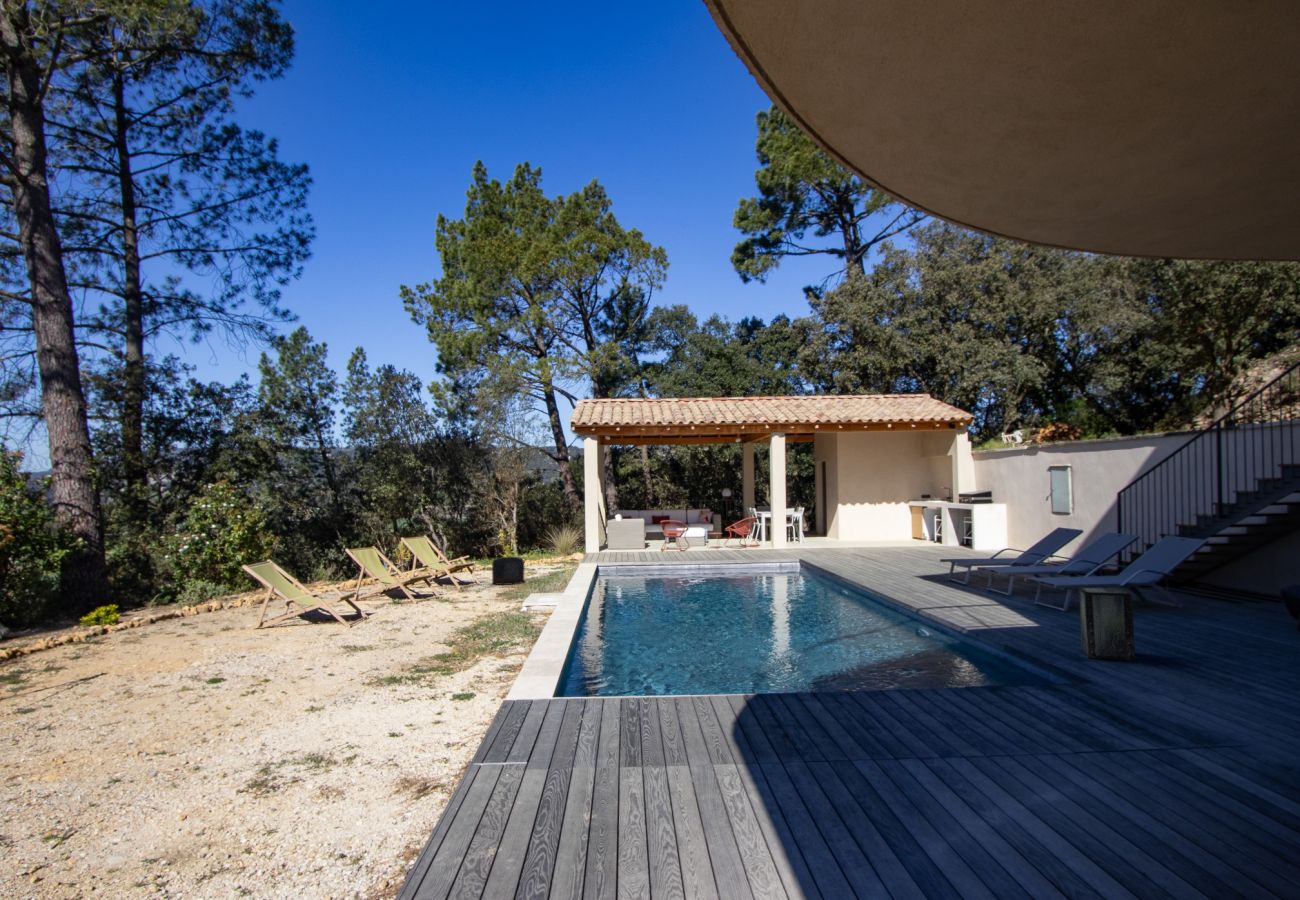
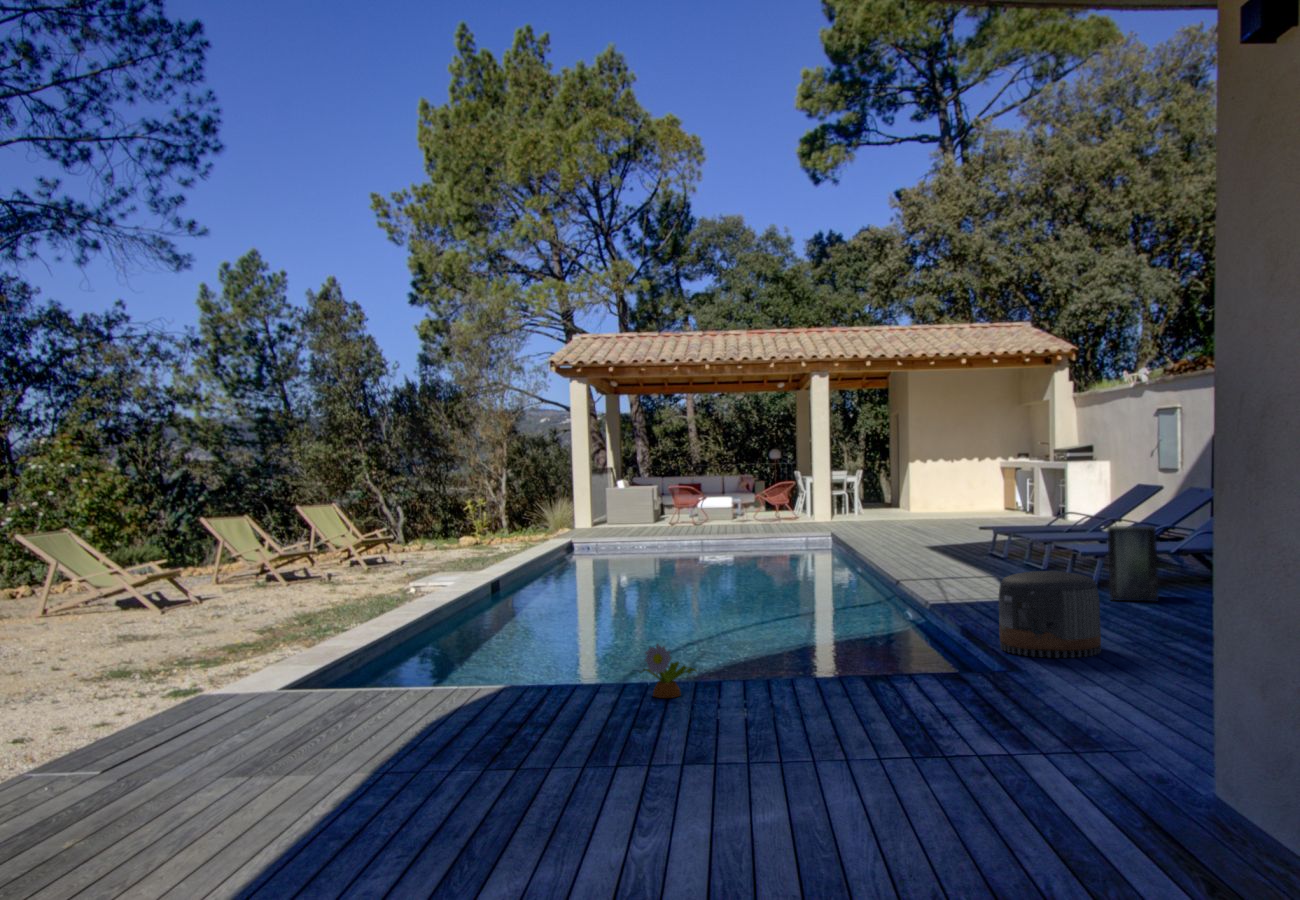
pouf: present [492,557,524,585] -> present [998,571,1101,658]
decorative plant: none [695,771,761,832] -> present [640,644,697,698]

